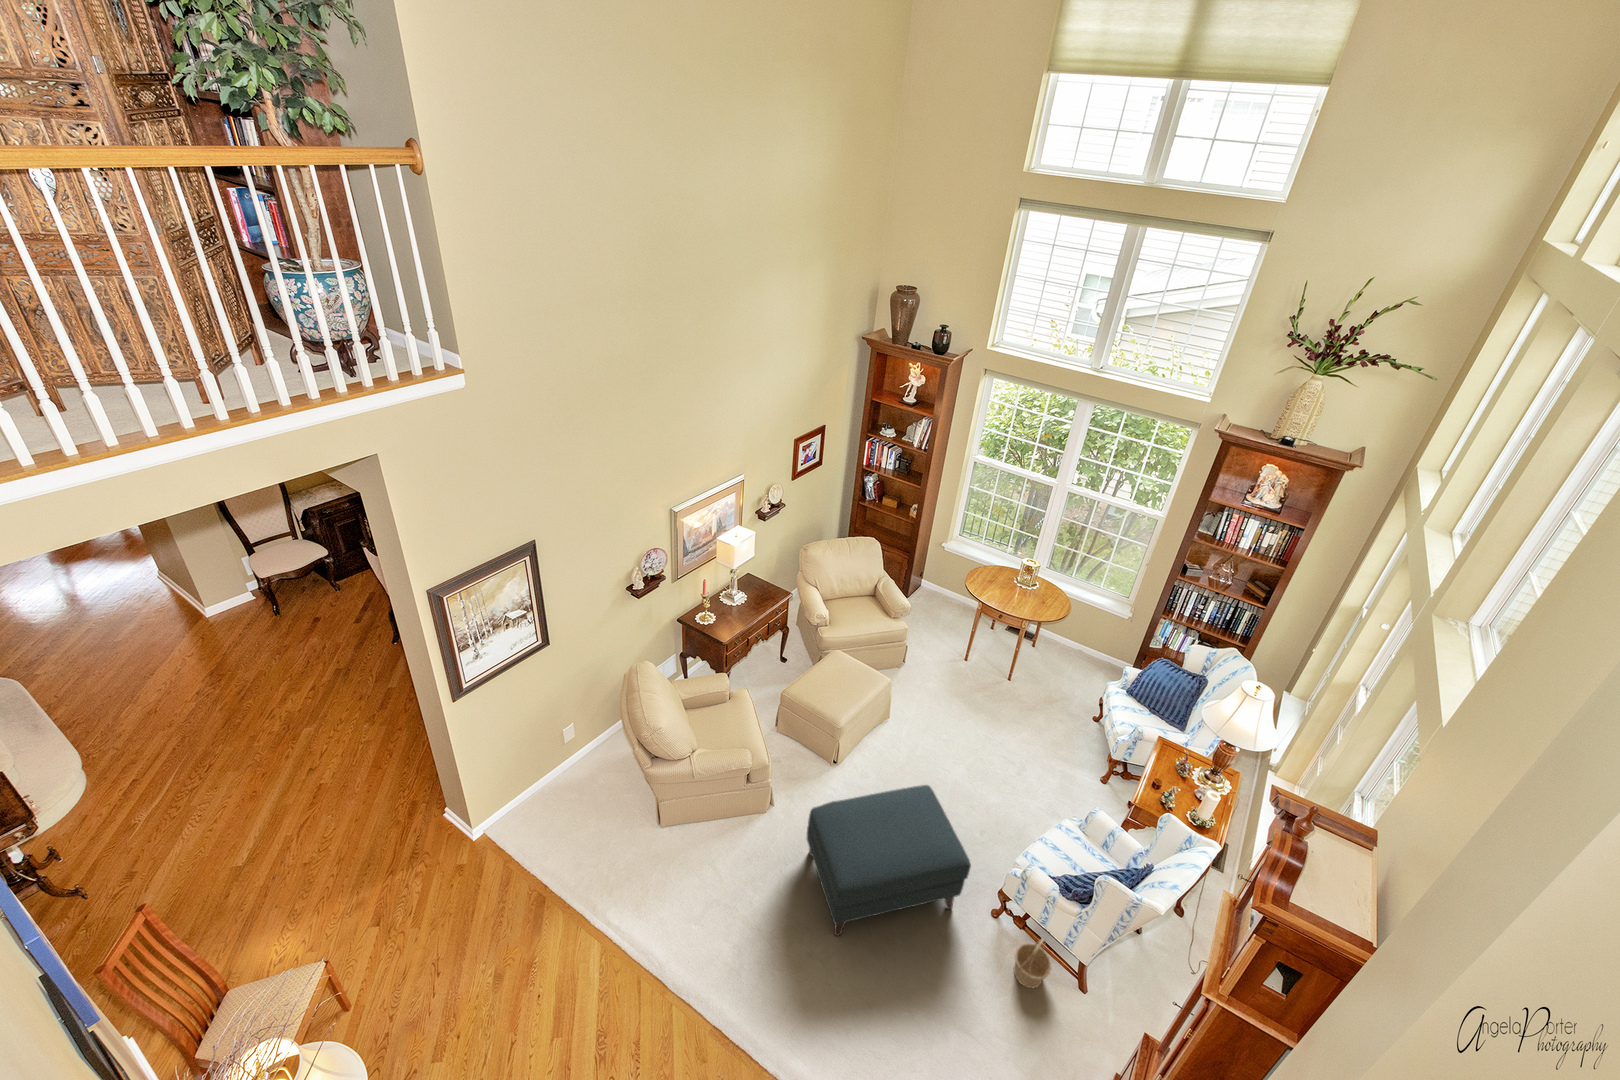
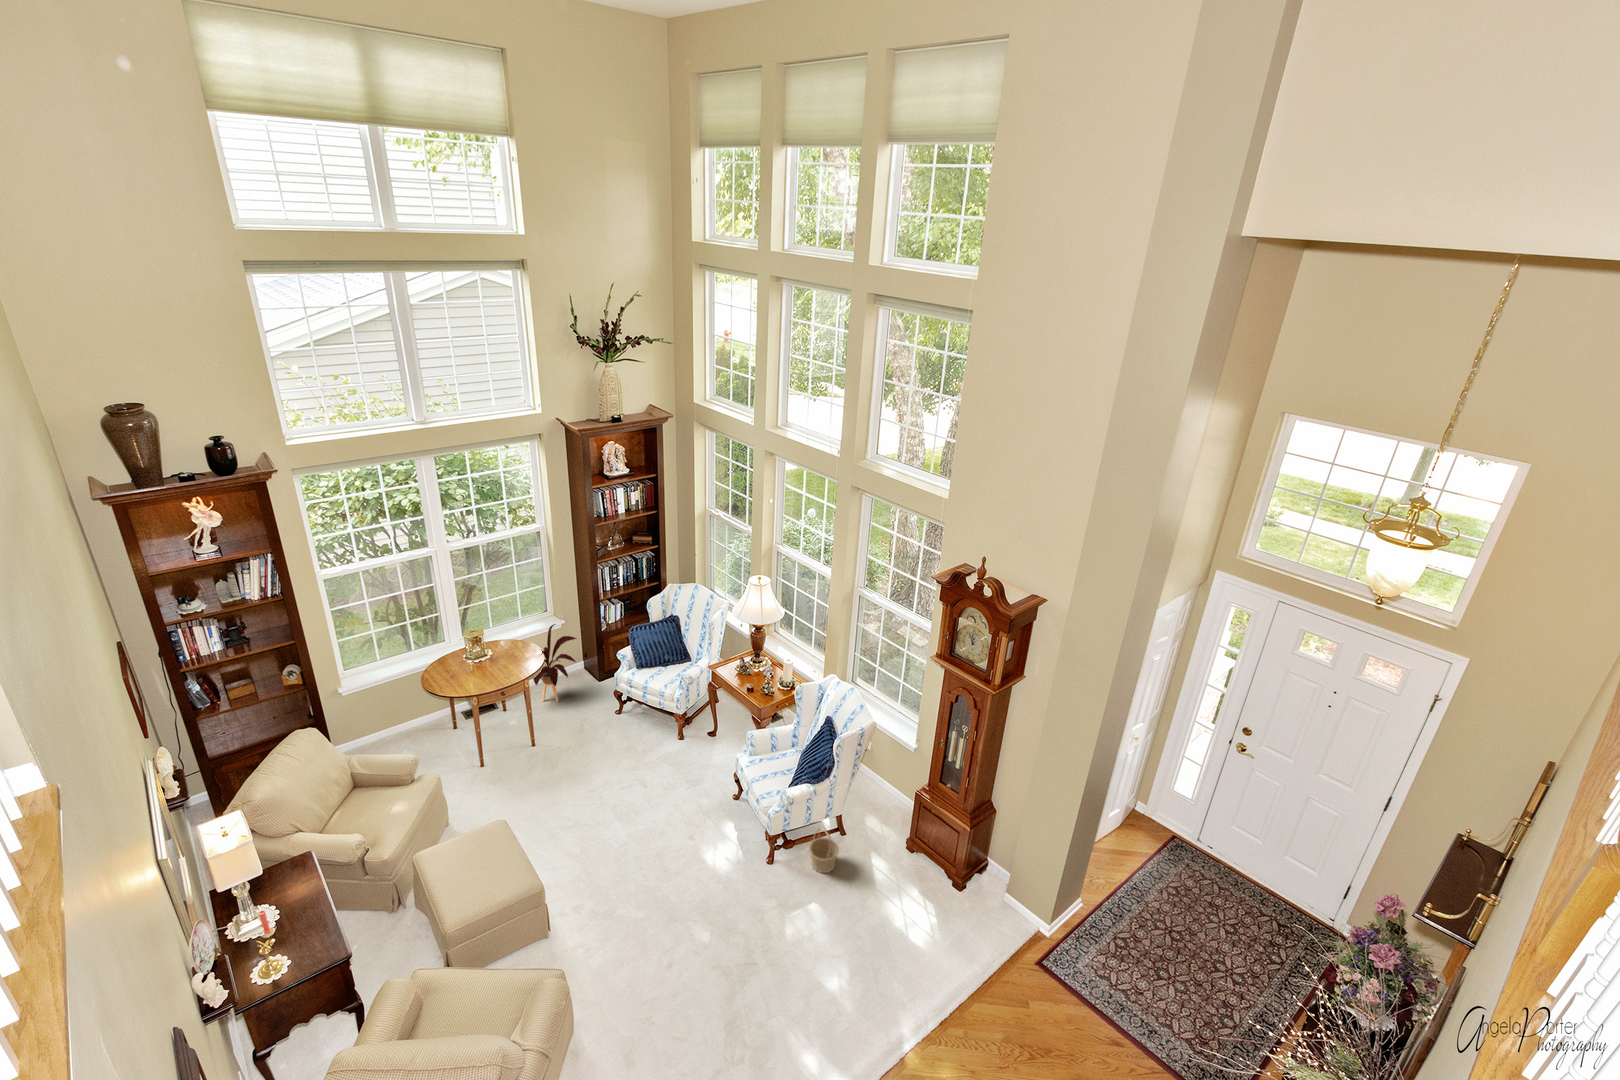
house plant: none [1050,601,1108,668] -> present [533,624,577,702]
ottoman: present [807,785,971,936] -> none [634,833,759,1003]

